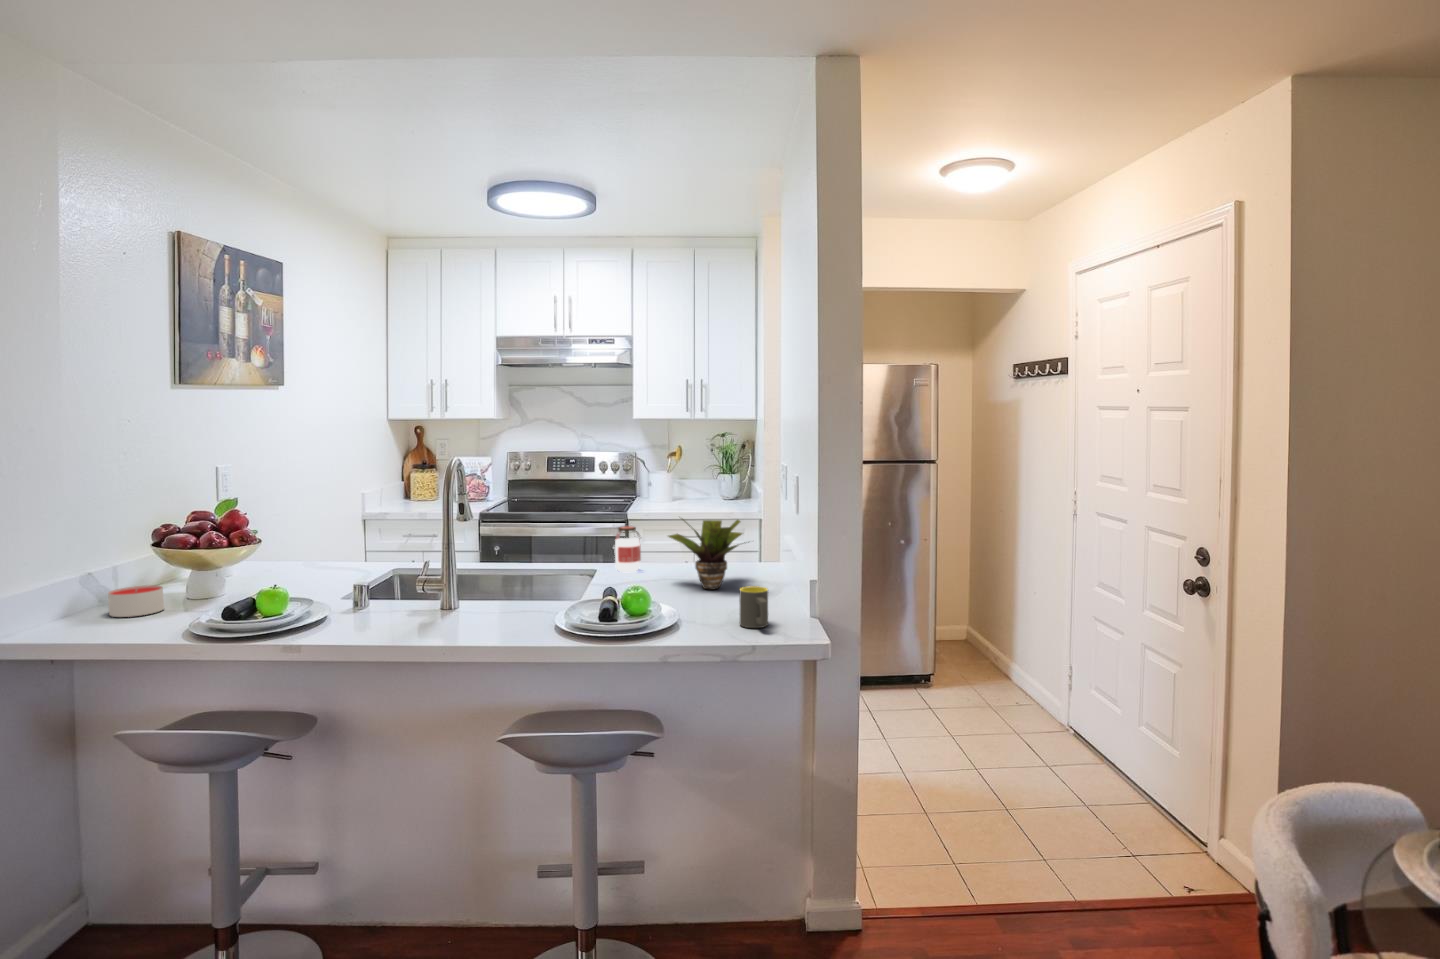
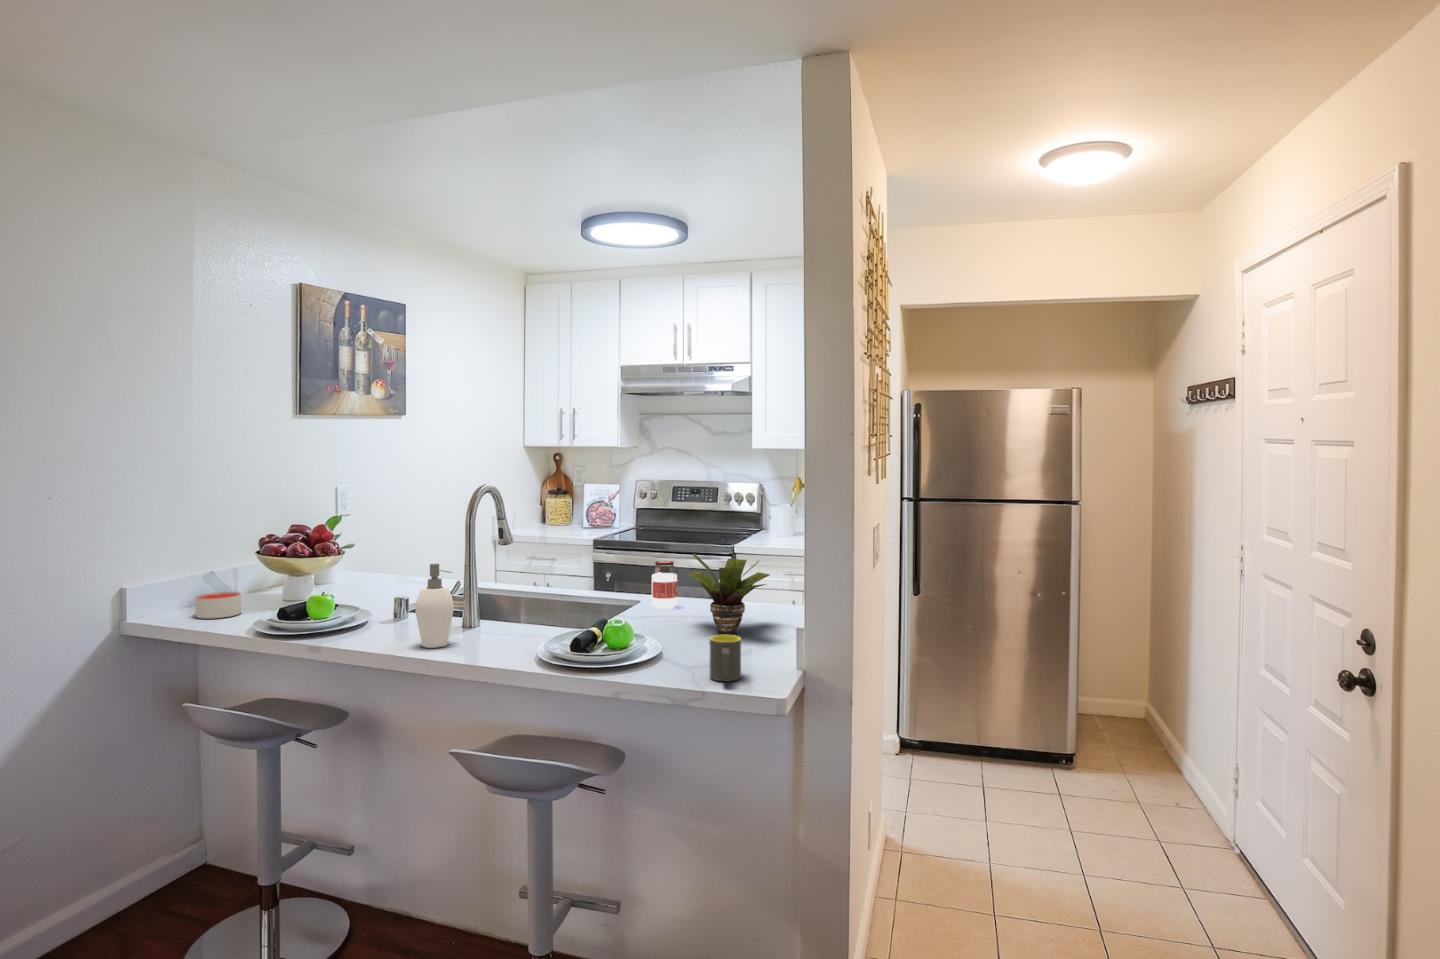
soap dispenser: none [415,538,459,625] -> present [415,563,454,648]

